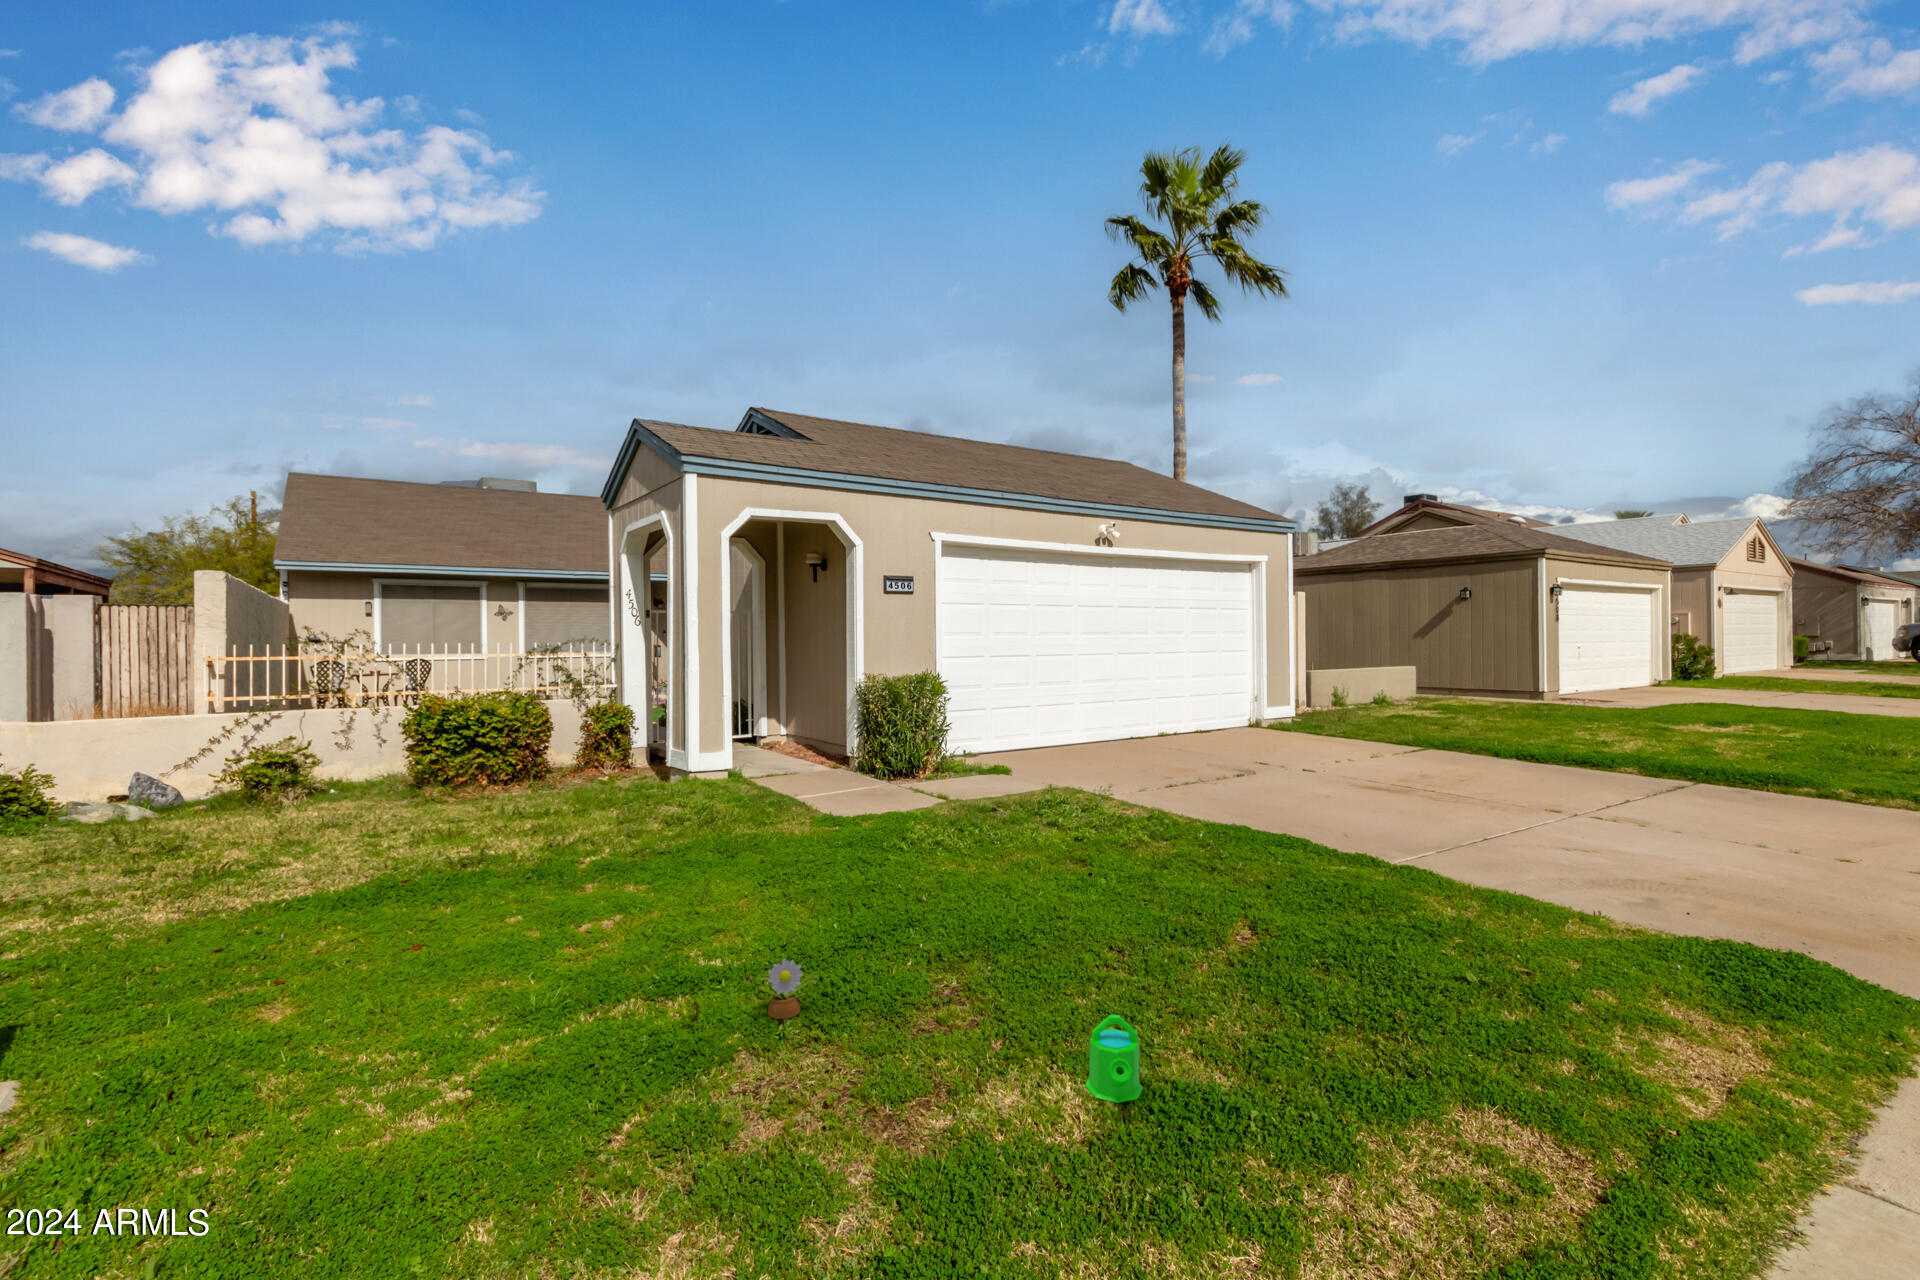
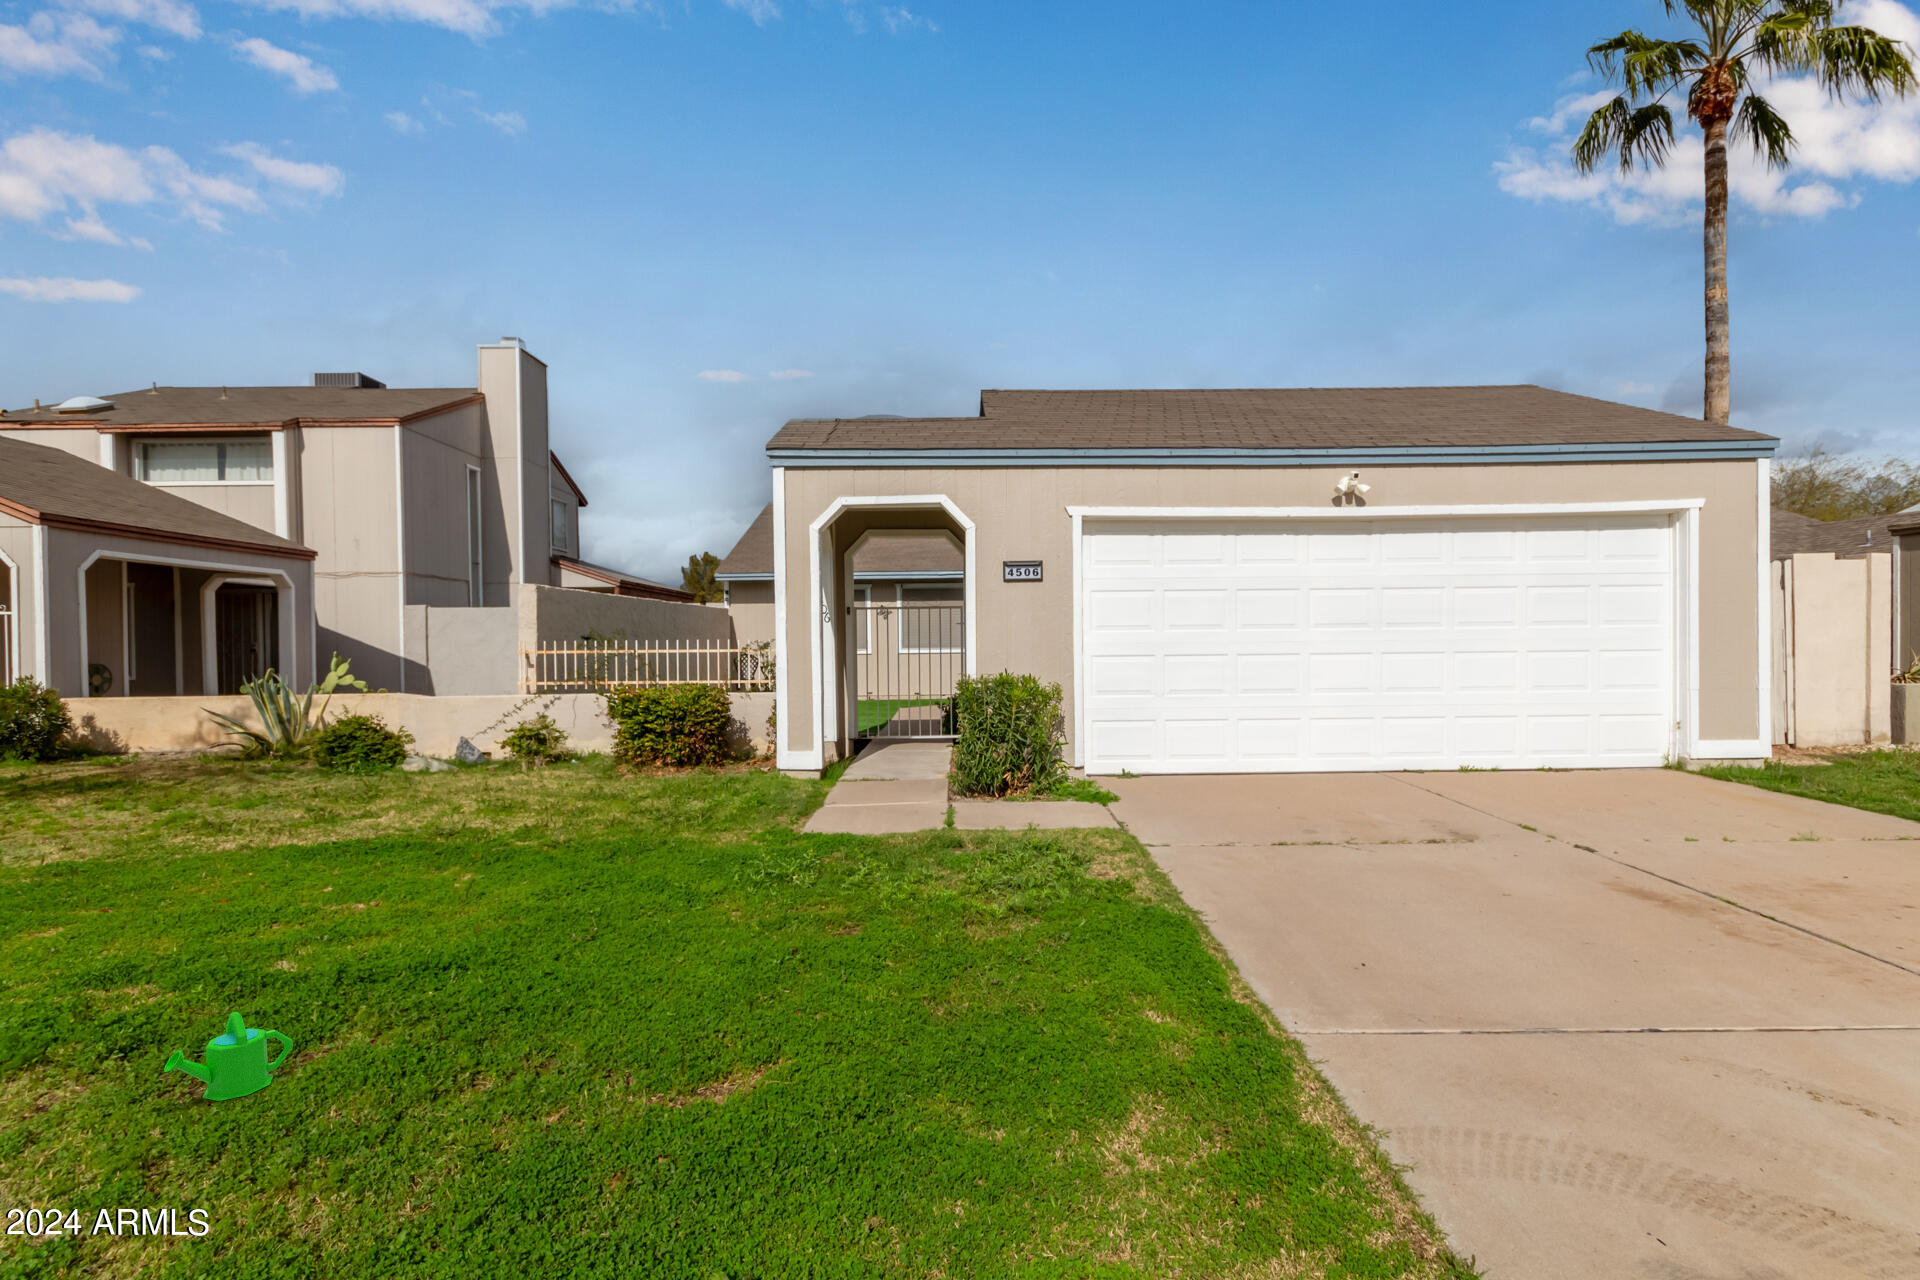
decorative plant: present [753,958,819,1019] -> none [251,915,314,970]

